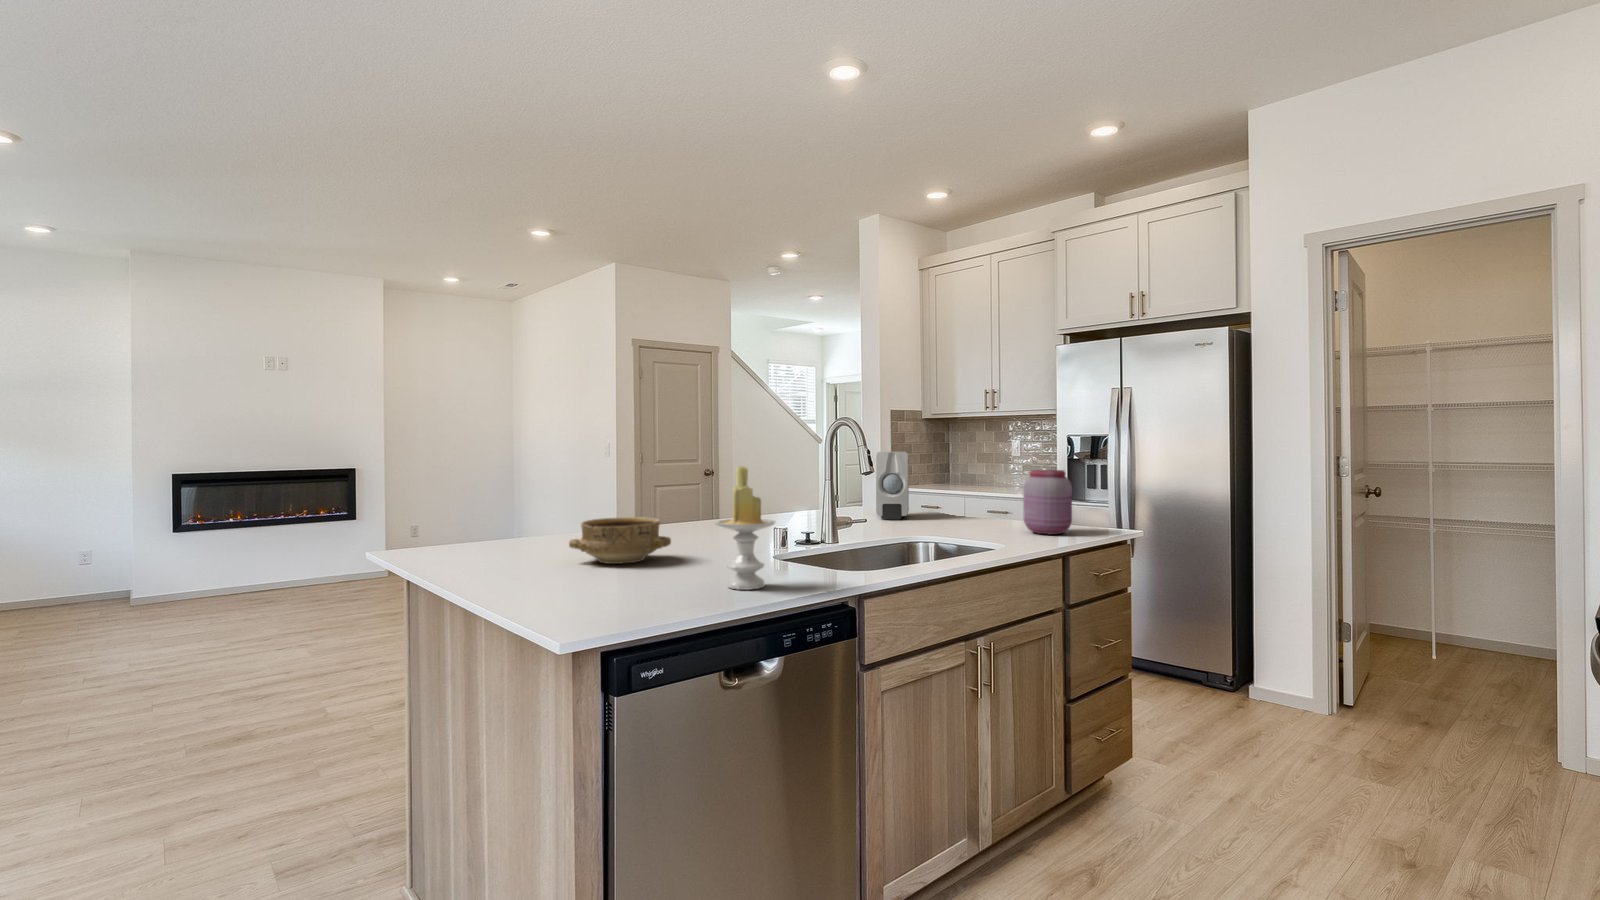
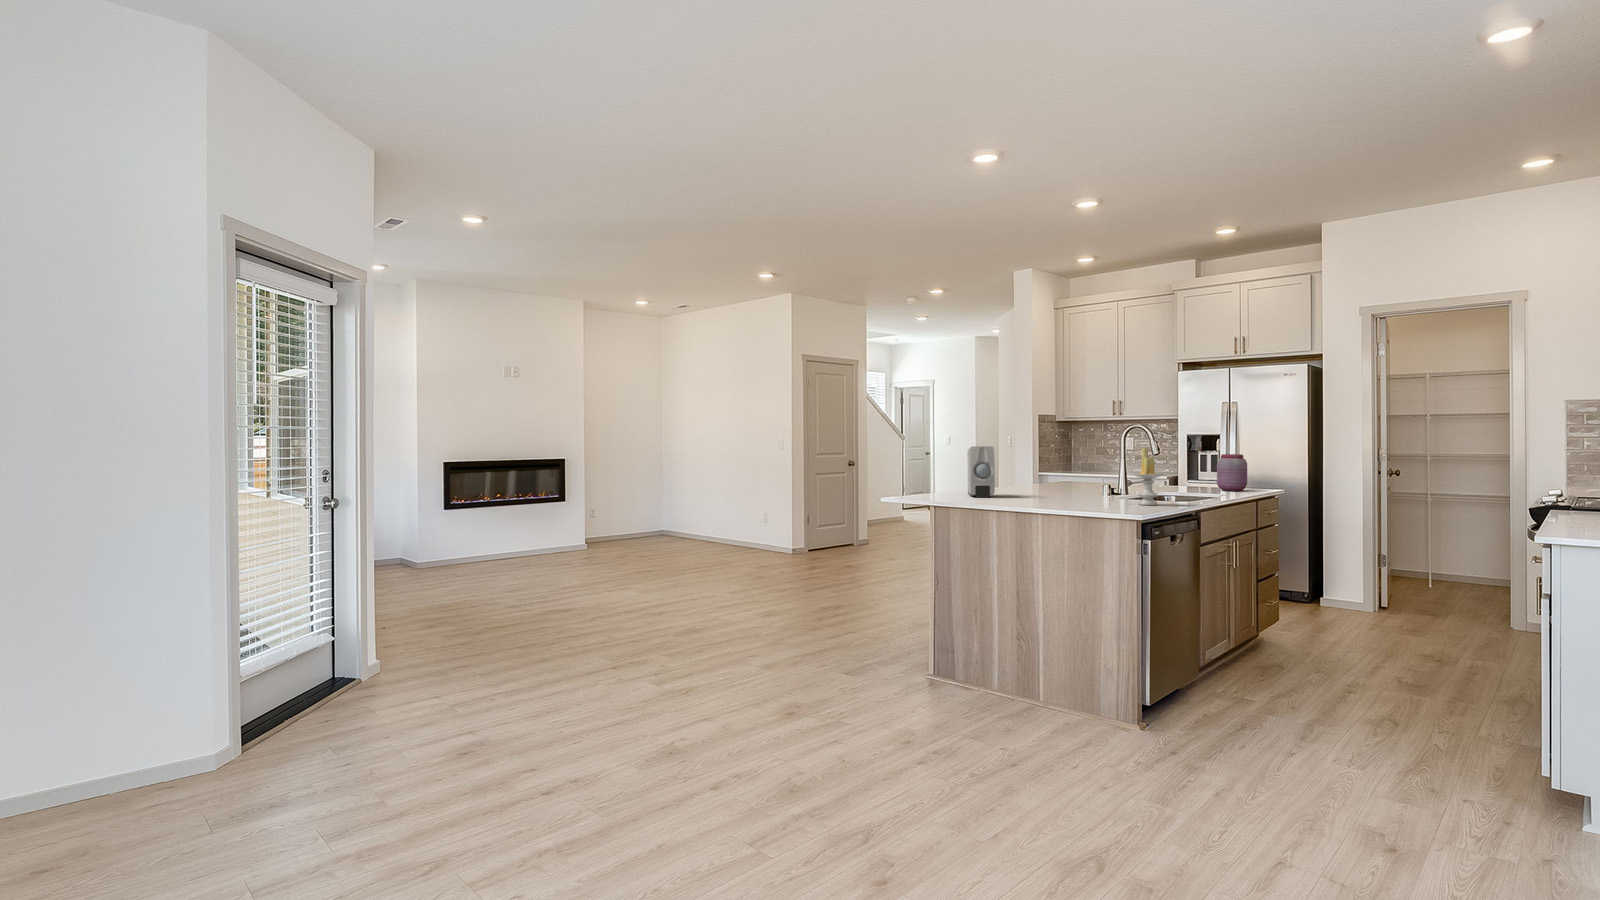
soap dispenser: present [876,452,909,519] -> present [968,446,995,497]
ceramic bowl: present [569,517,671,564] -> none [1021,477,1072,499]

